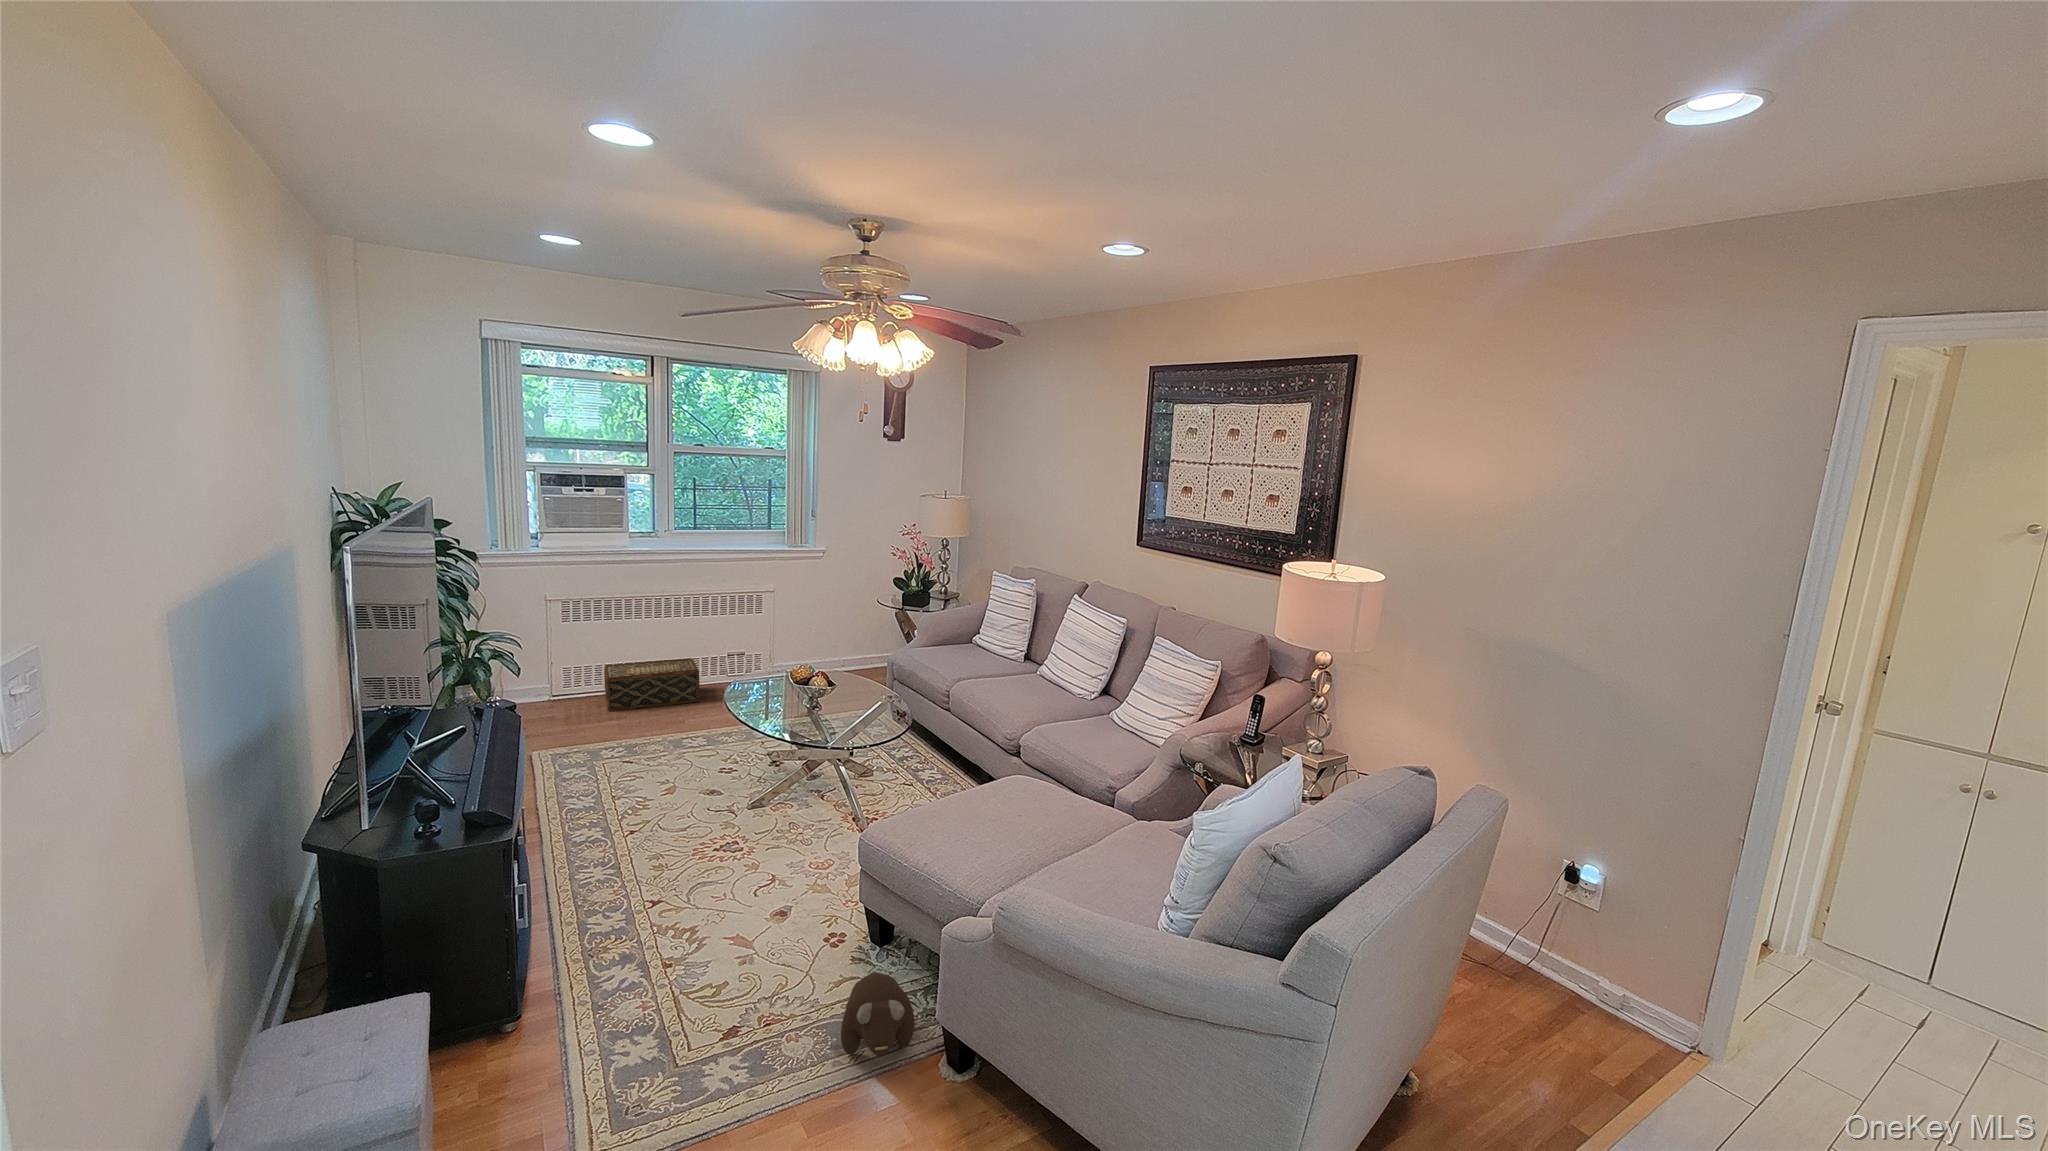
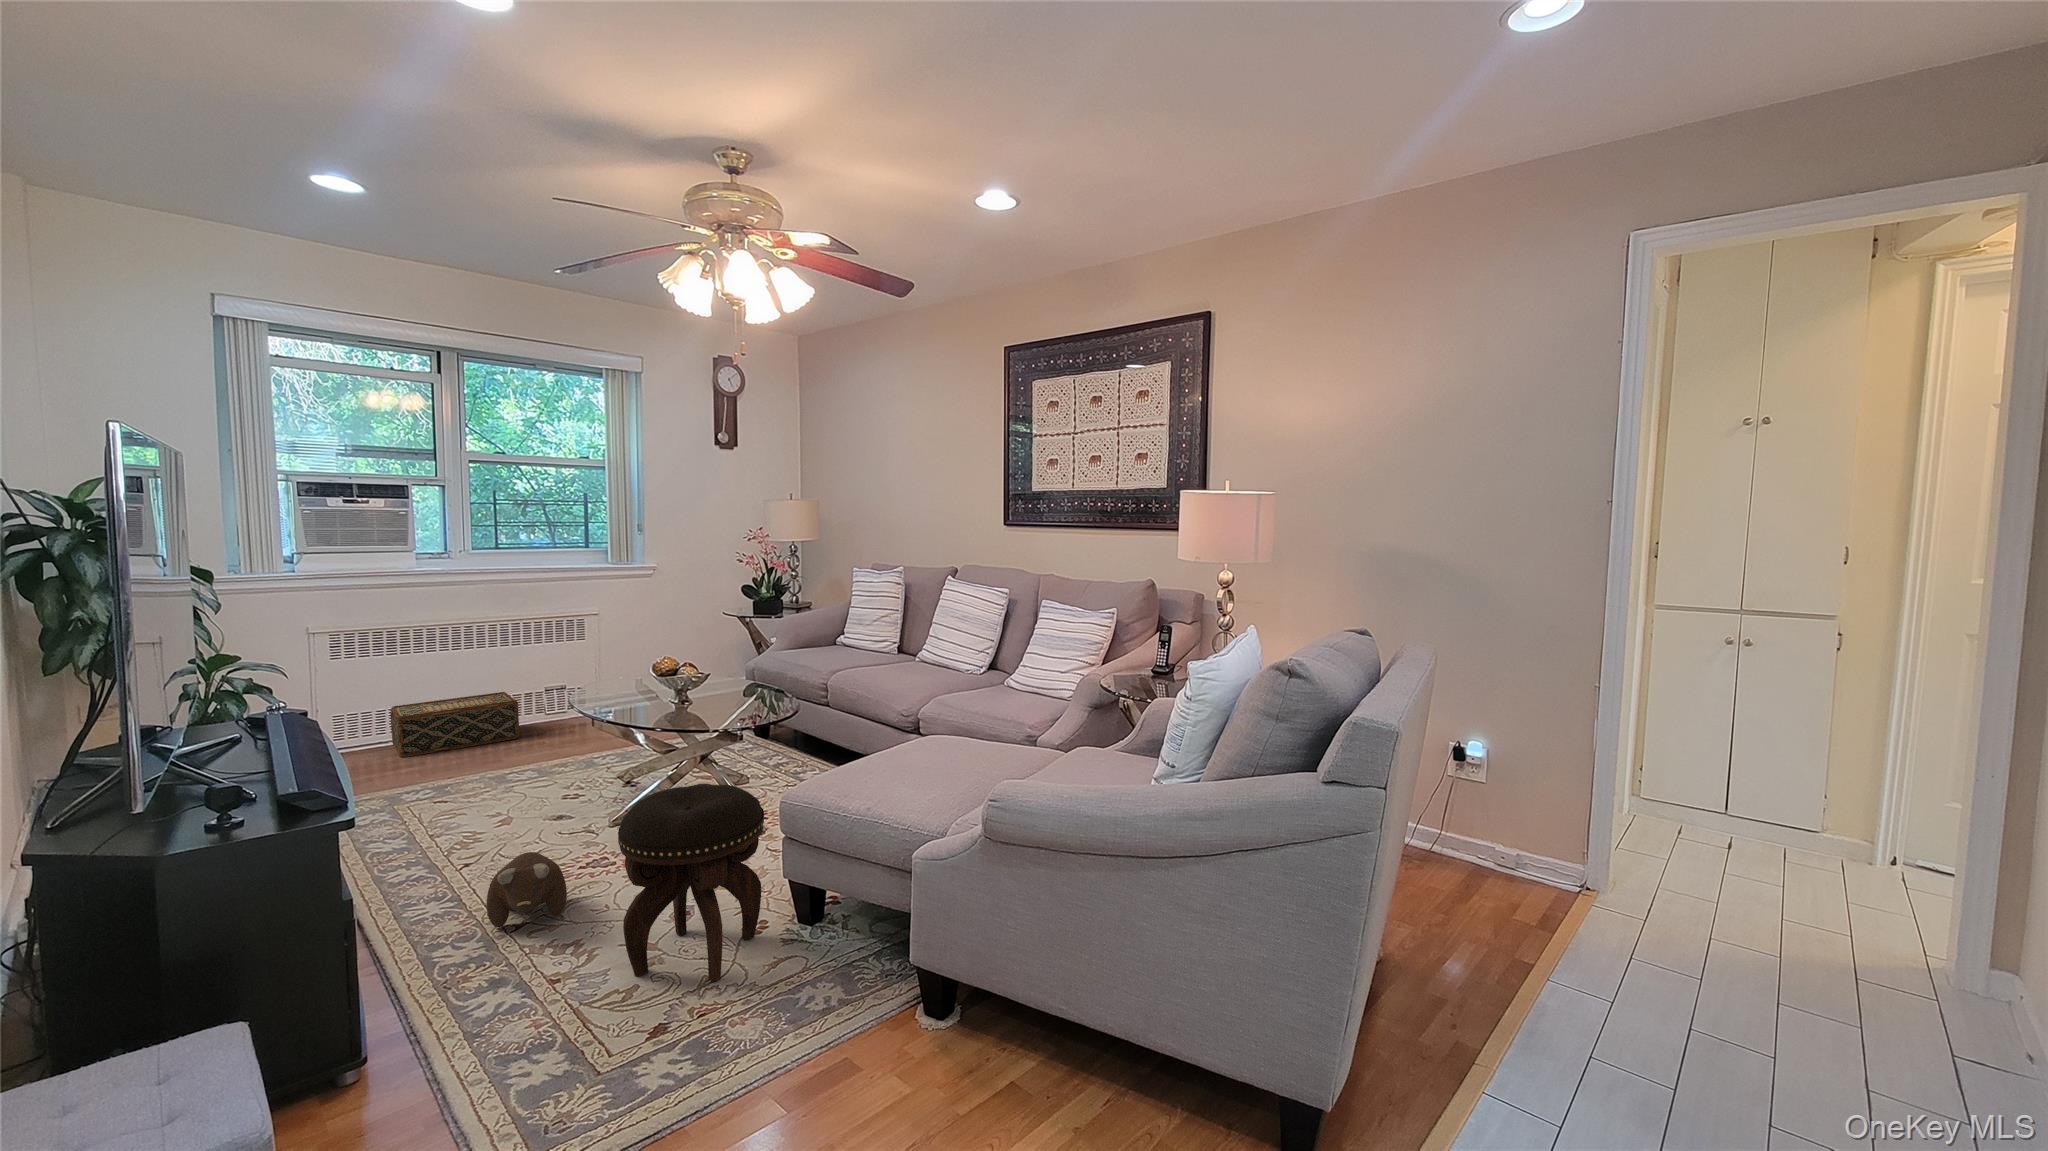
footstool: none [717,814,840,992] -> present [618,784,764,982]
plush toy: present [841,972,914,1056] -> present [487,852,567,927]

